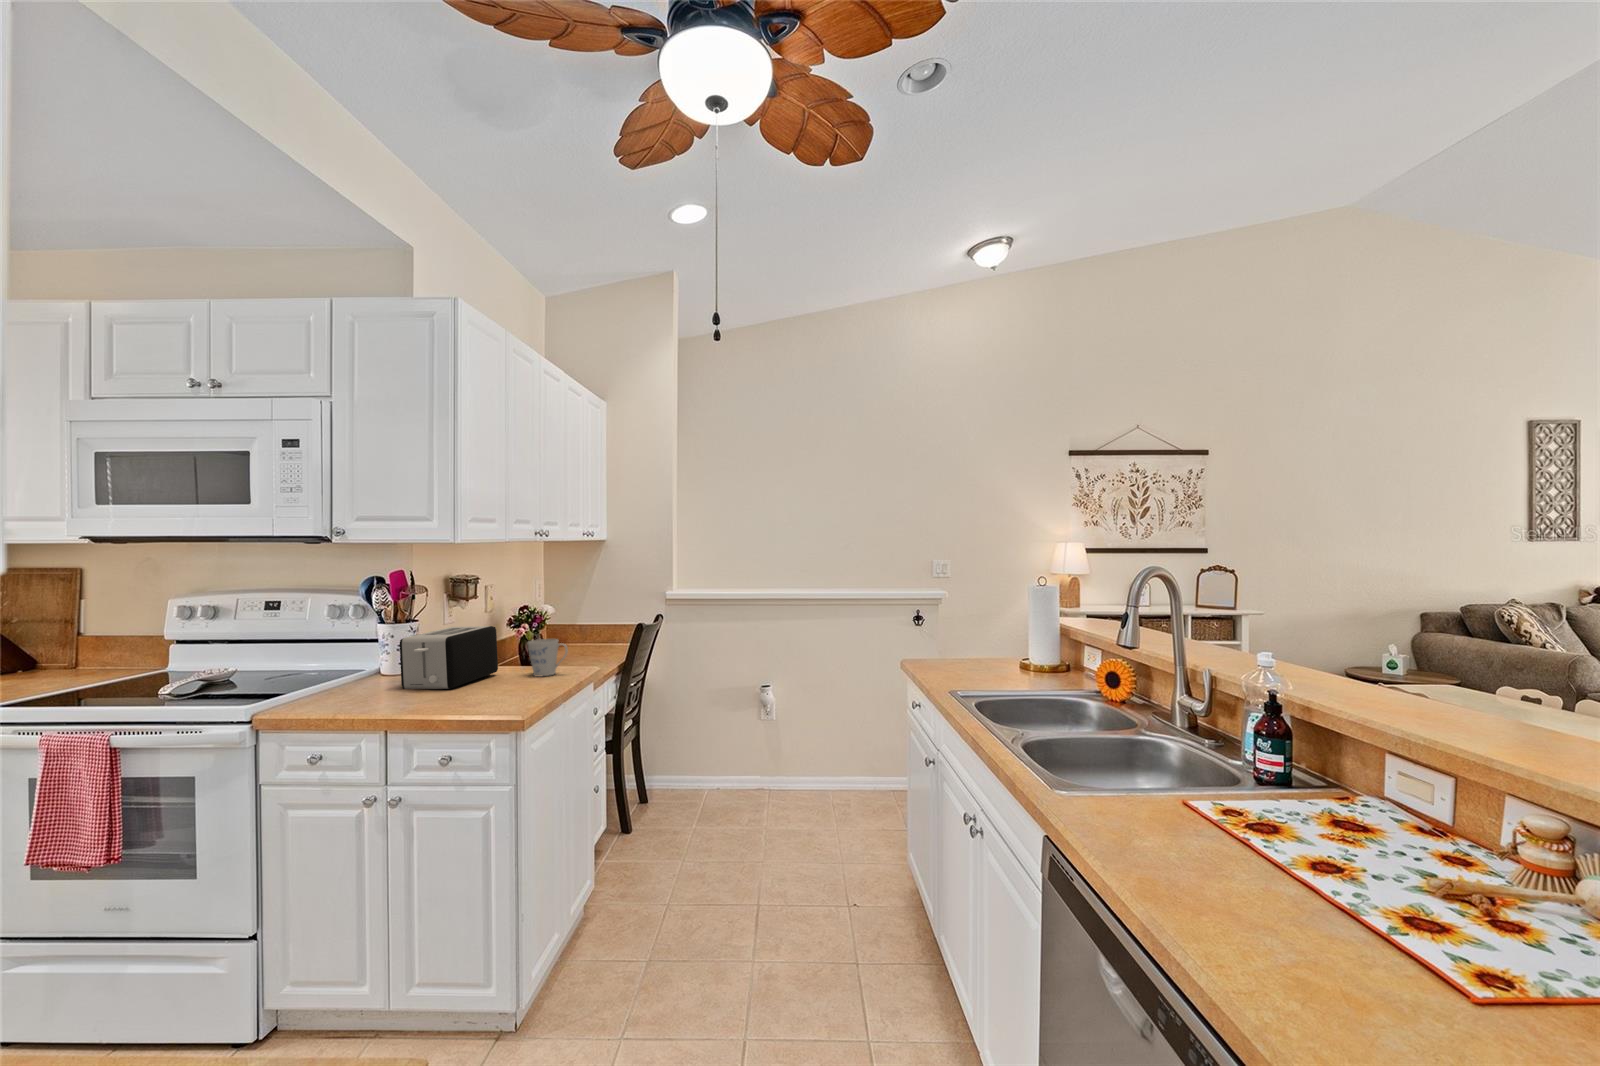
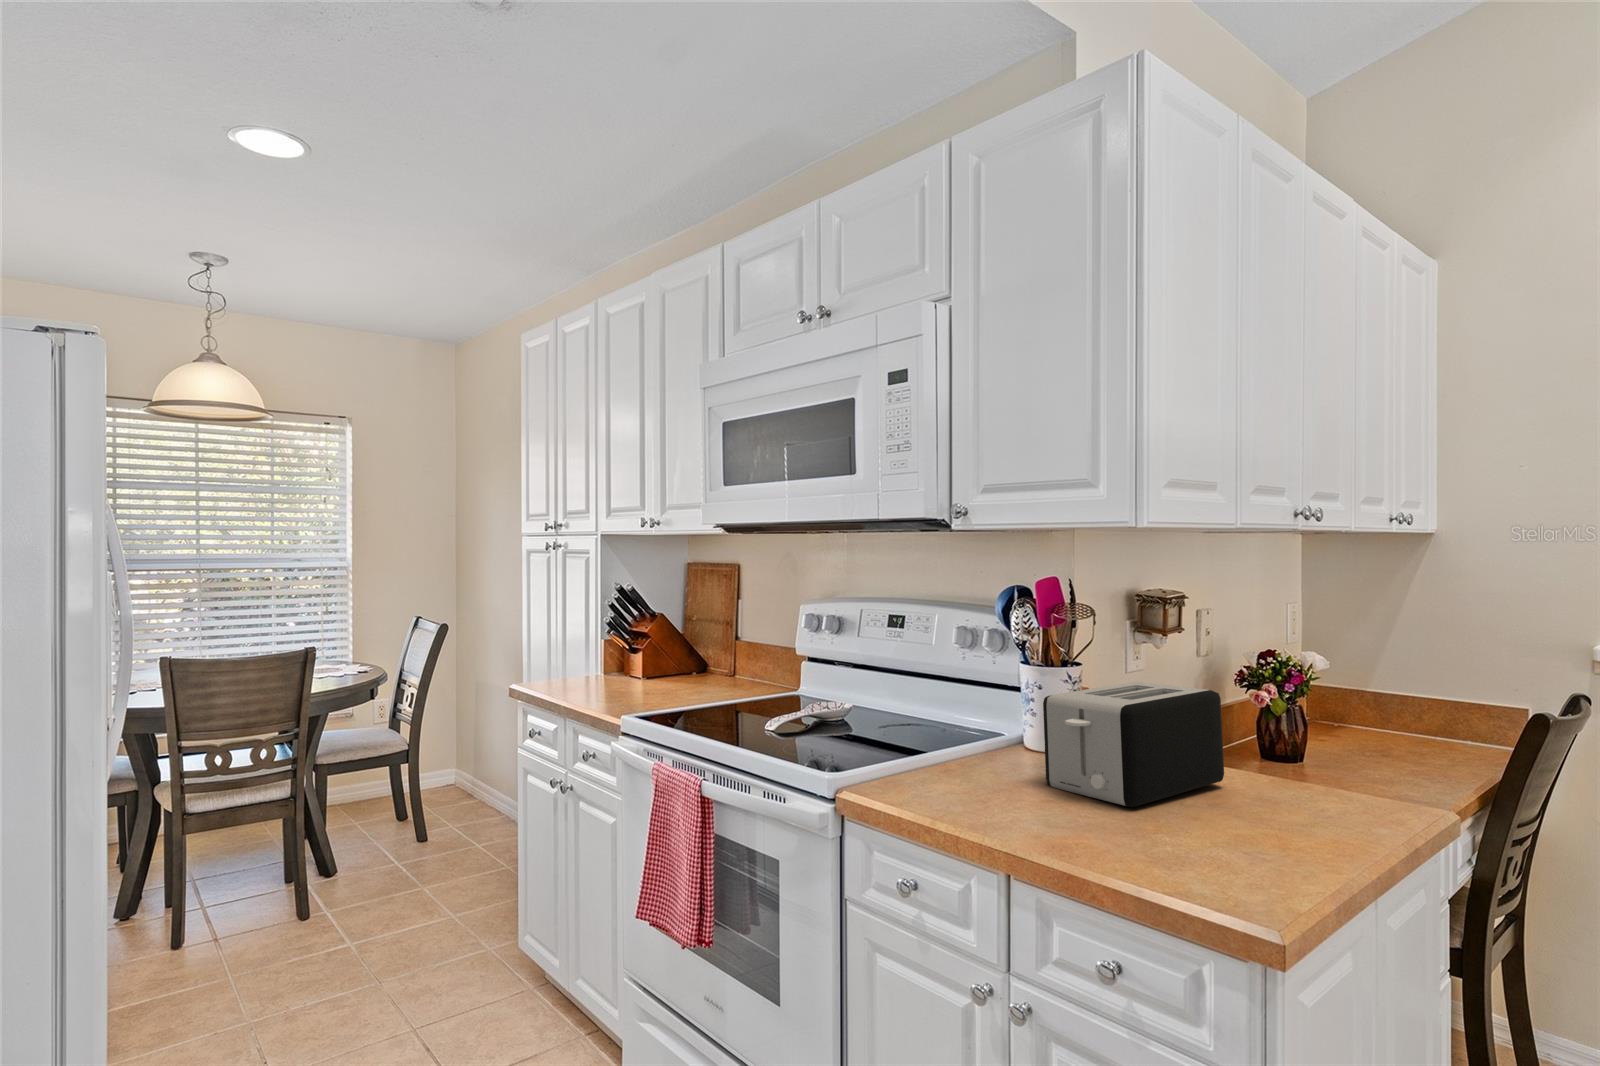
mug: present [528,639,568,677] -> none [1288,730,1387,814]

